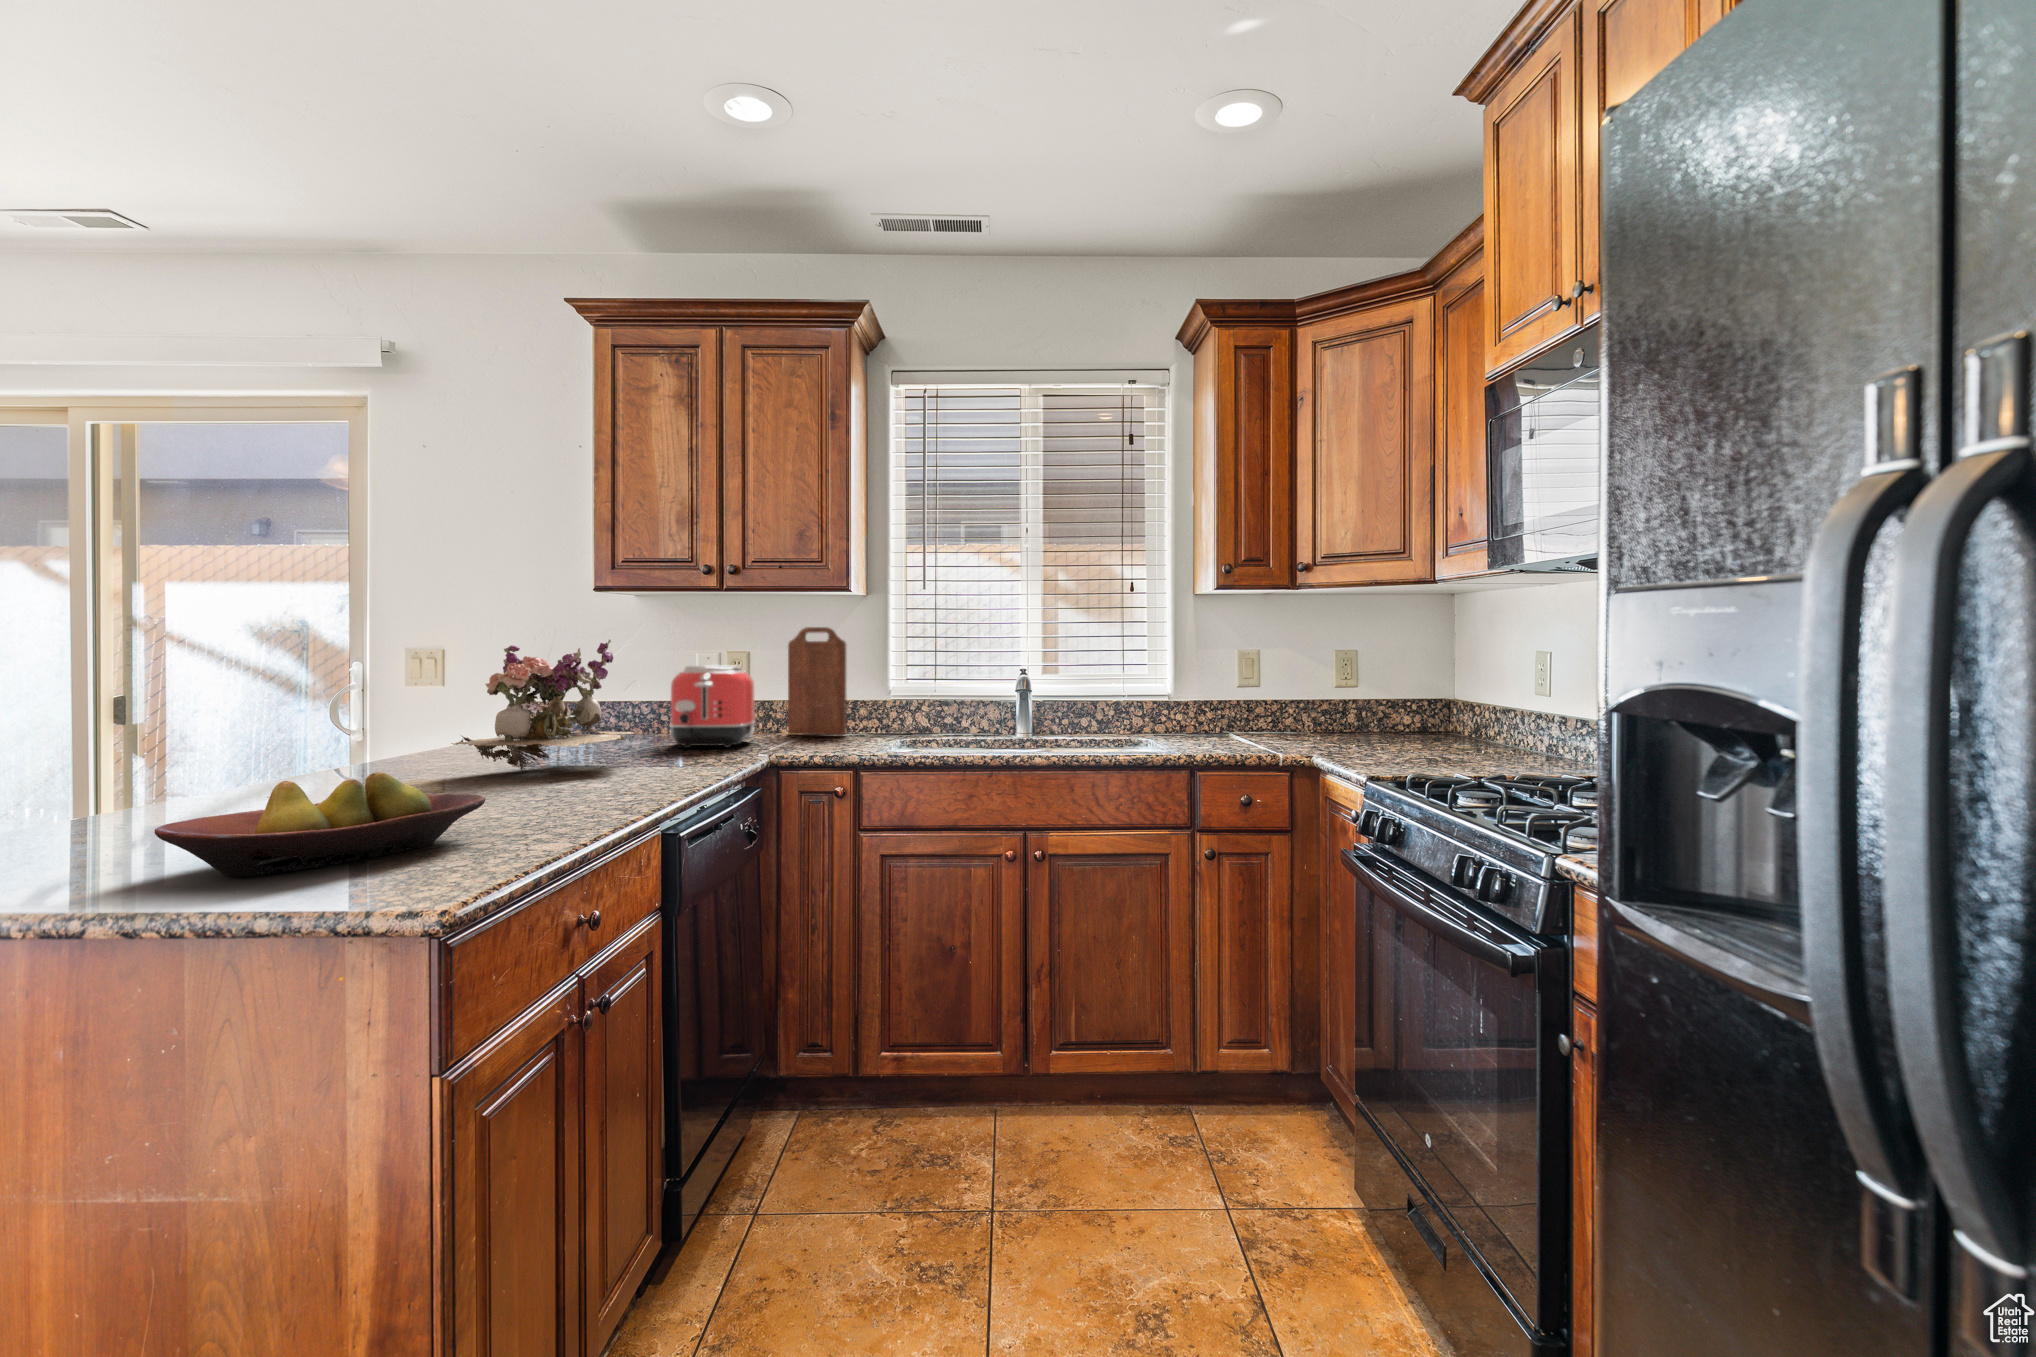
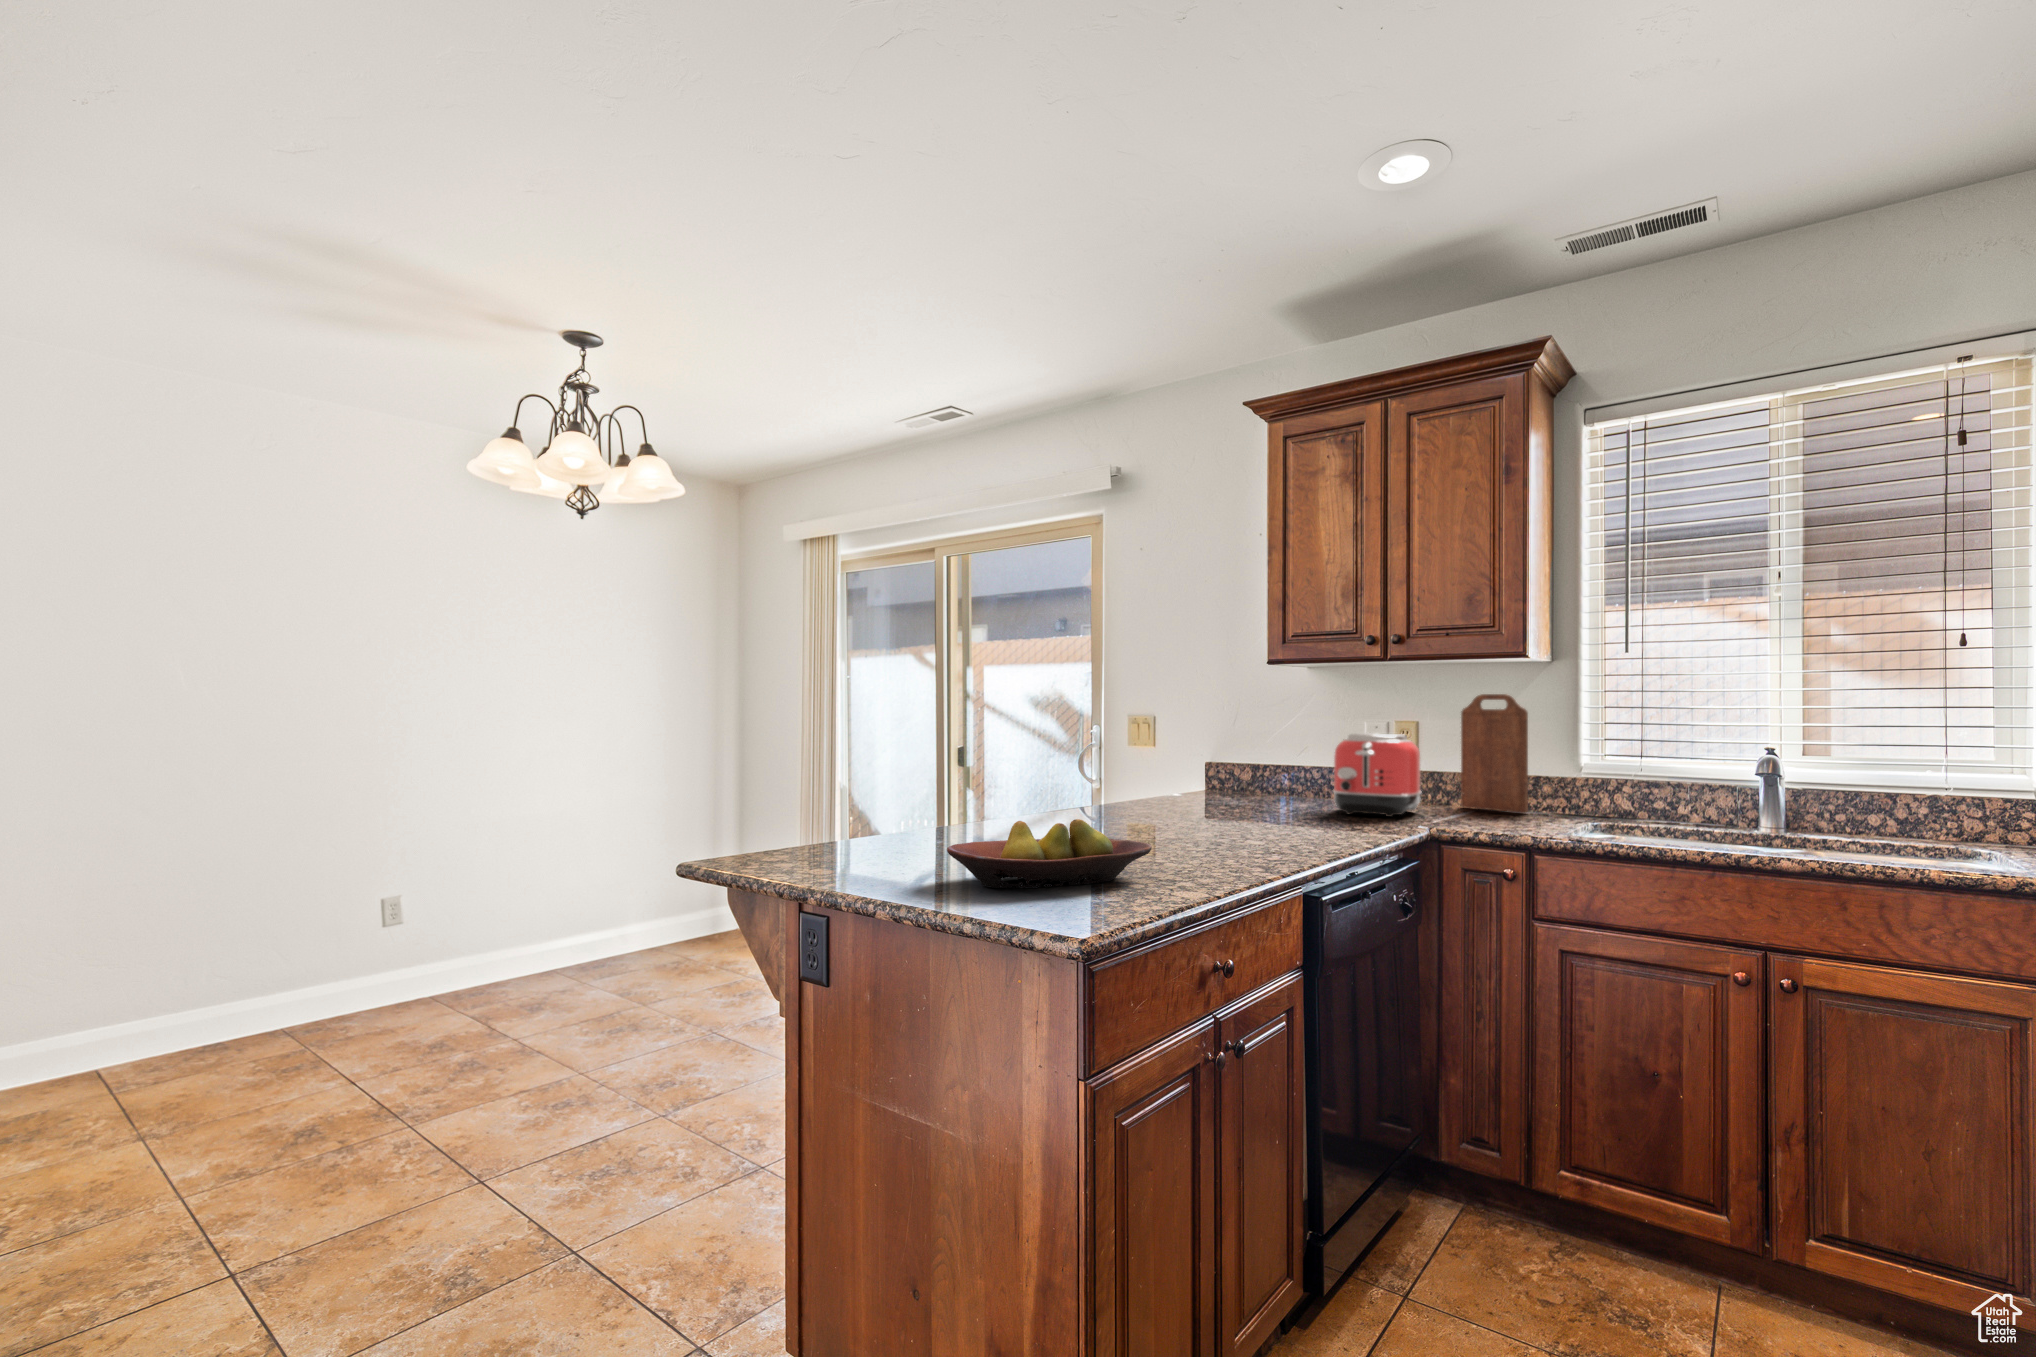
flower arrangement: present [452,639,635,770] -> none [1144,709,1295,825]

